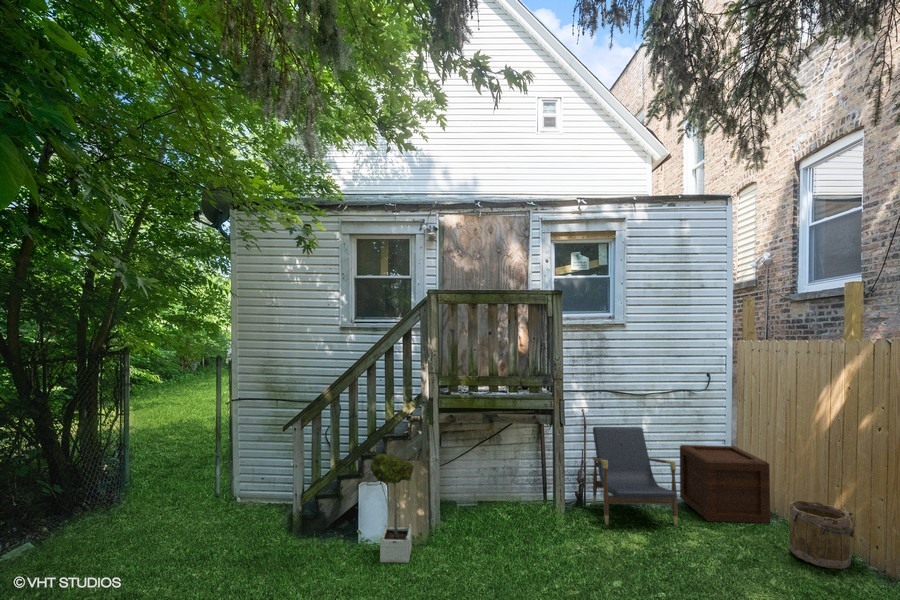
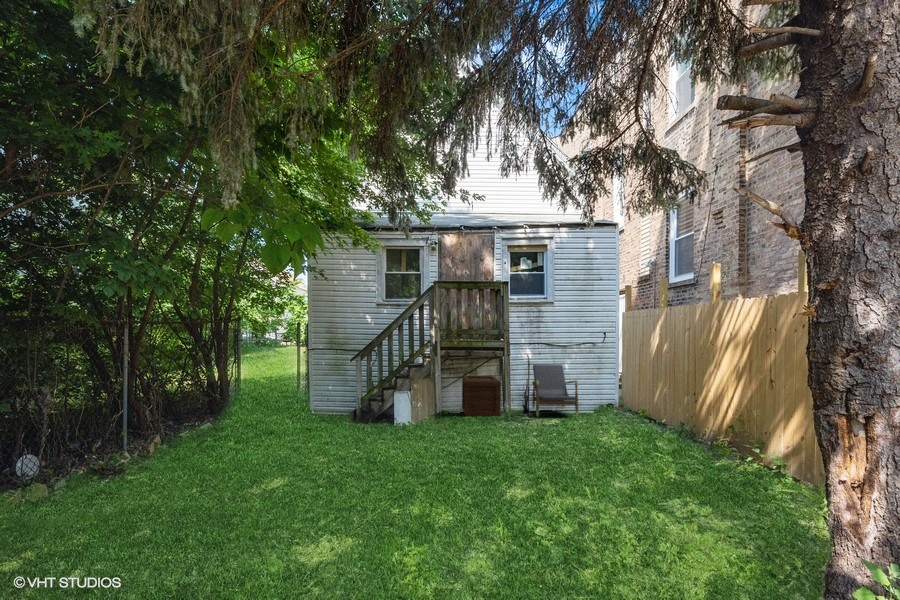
wooden crate: present [680,445,770,523] -> present [462,376,501,416]
potted tree: present [370,454,414,562] -> none [404,370,428,428]
bucket: present [789,500,855,569] -> none [630,394,661,425]

